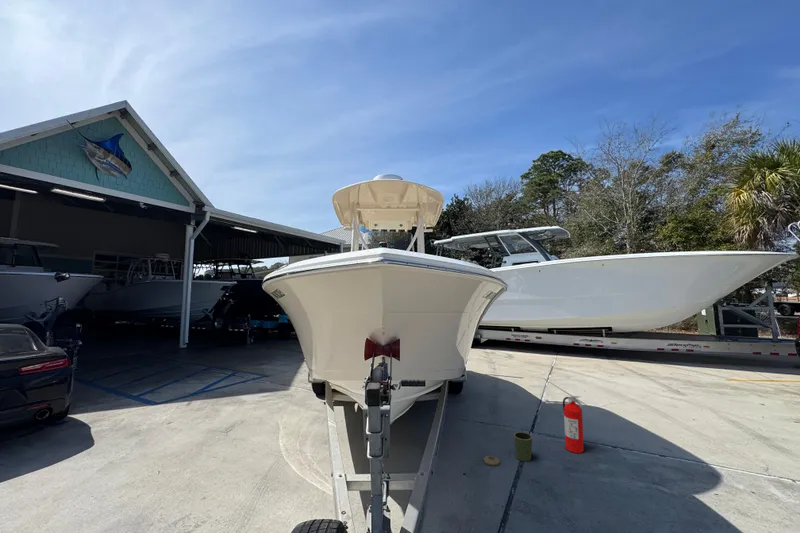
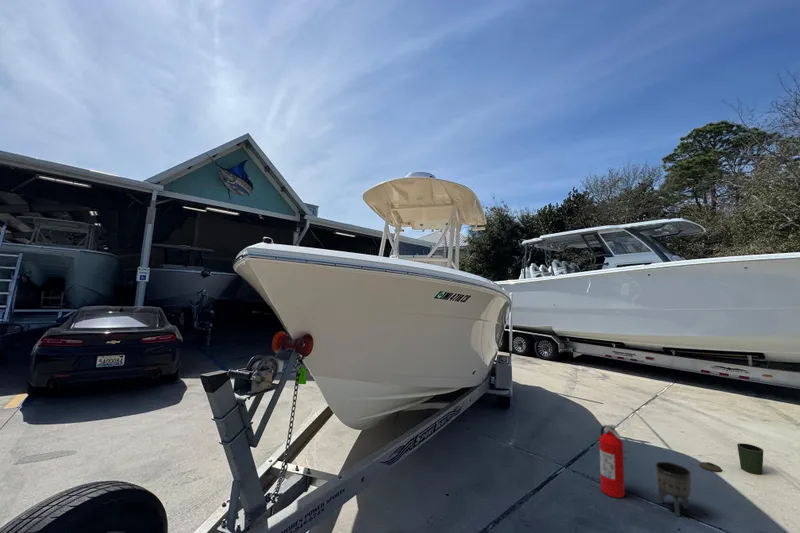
planter: none [604,419,630,458] -> present [655,462,691,516]
trash can: present [484,432,532,466] -> present [700,443,763,474]

